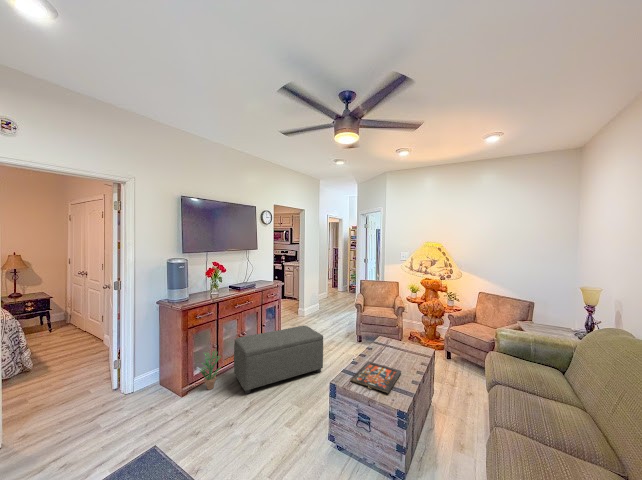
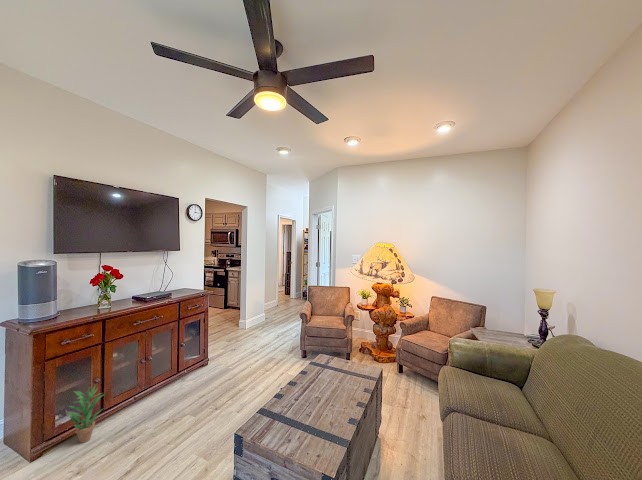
ottoman: present [234,326,323,394] -> none [127,343,252,445]
board game: present [350,361,401,393] -> none [265,392,337,443]

